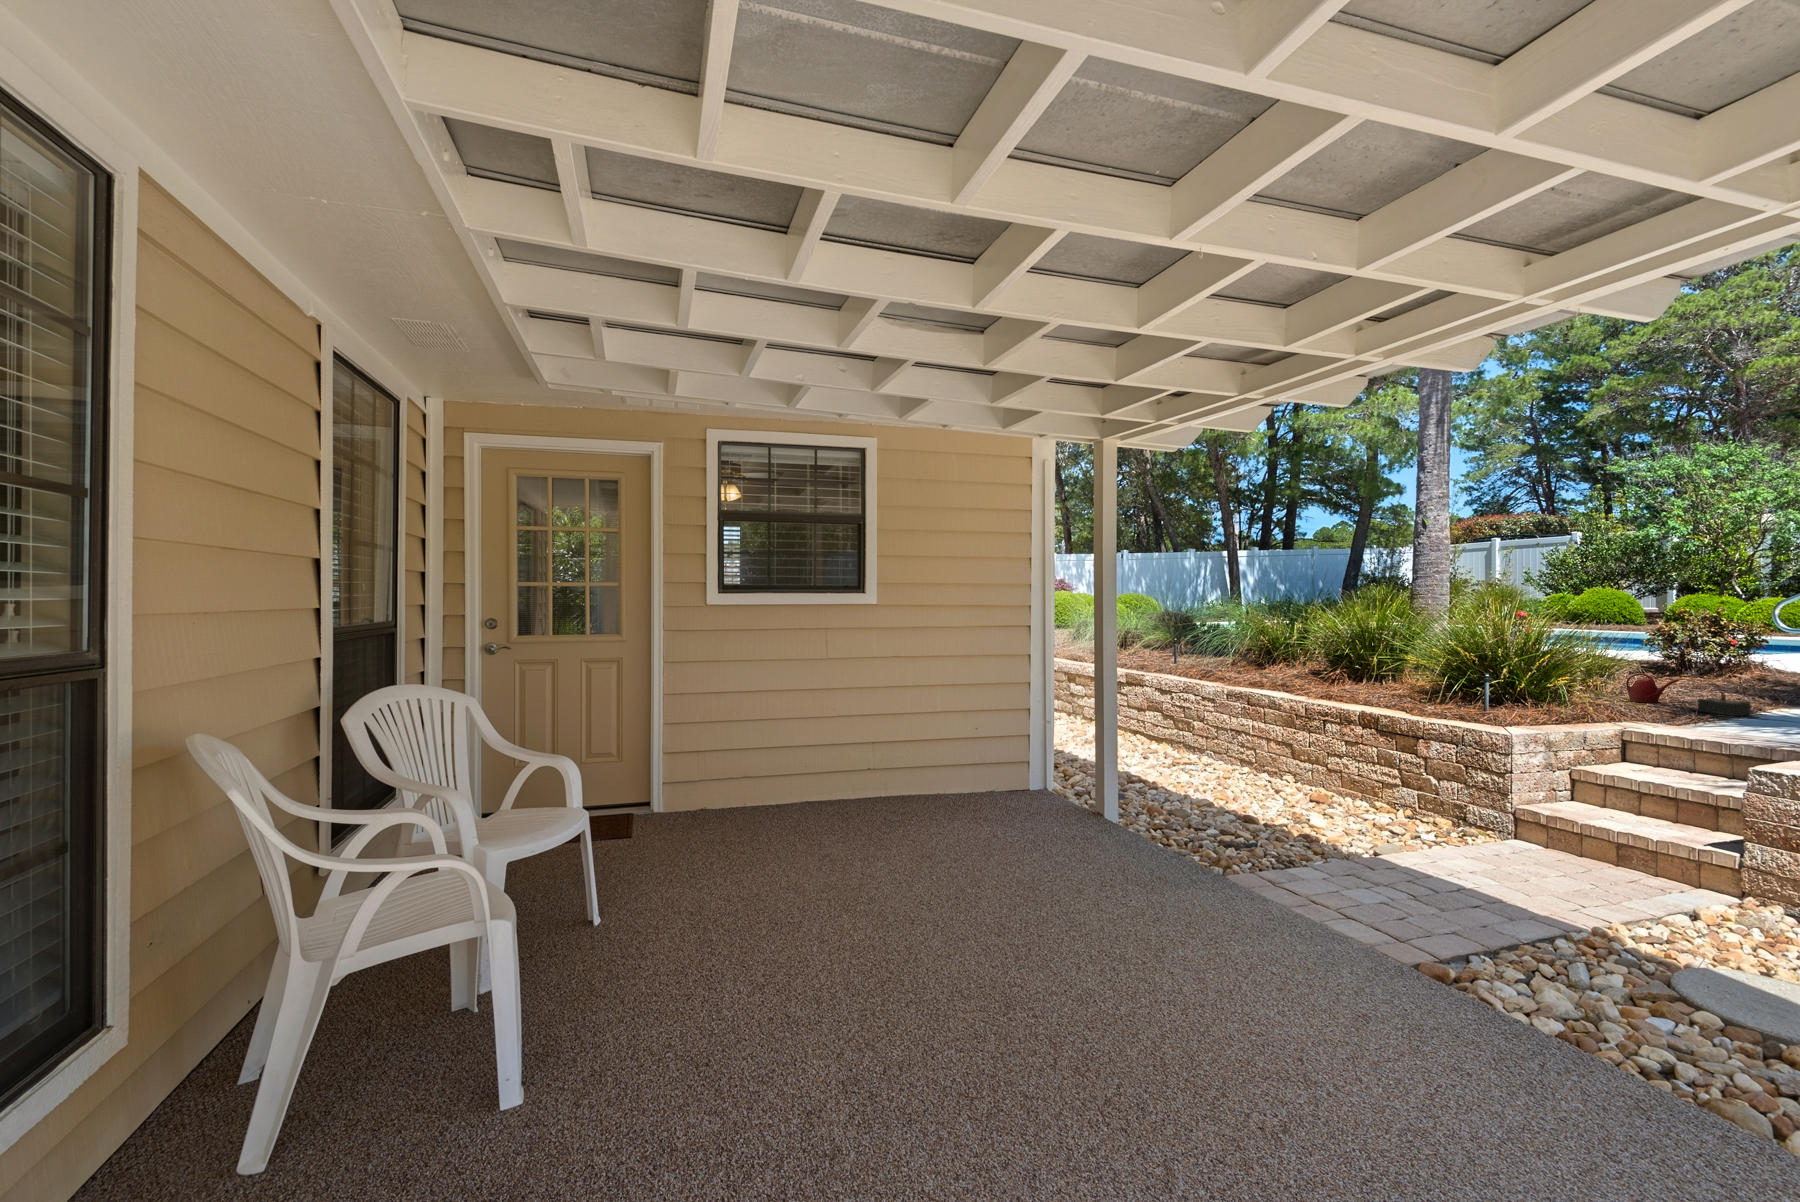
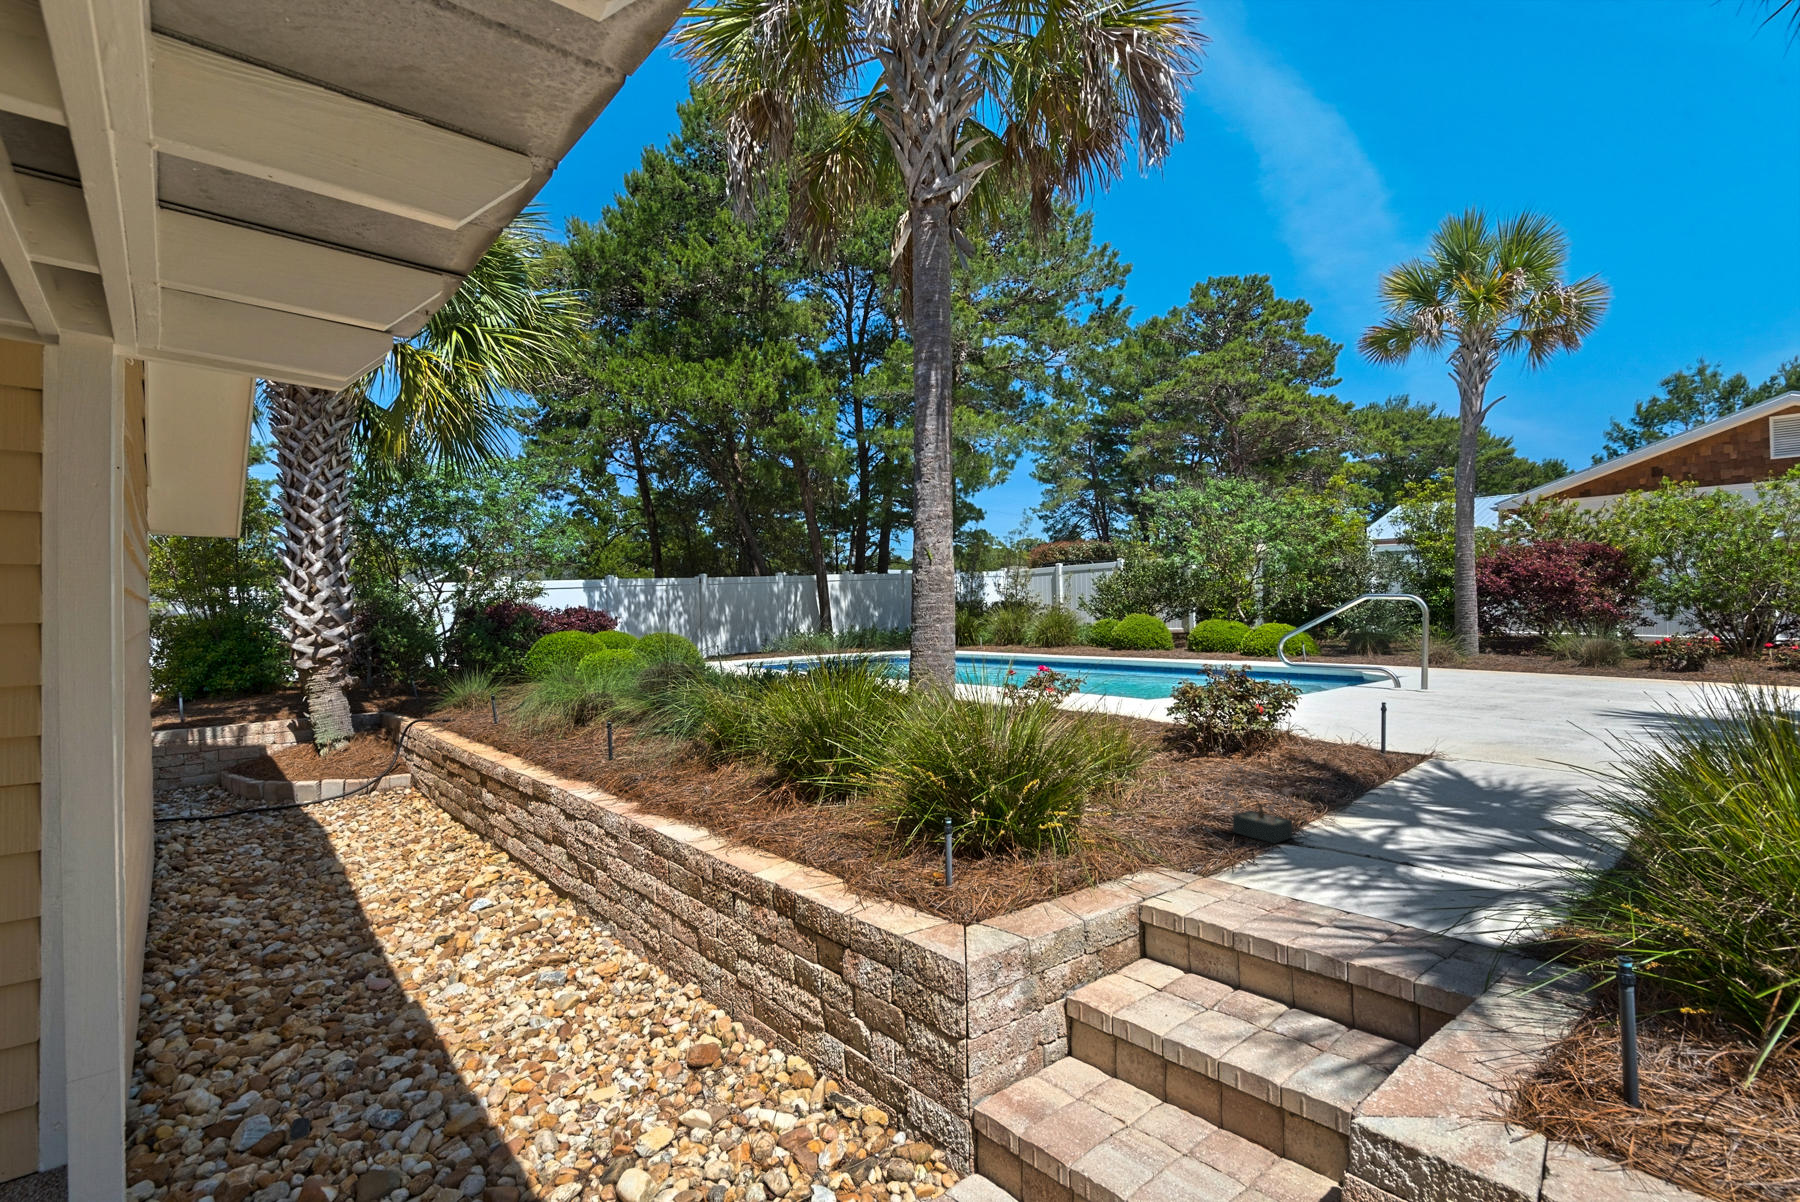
watering can: present [1626,673,1679,703] -> none [1151,770,1210,812]

